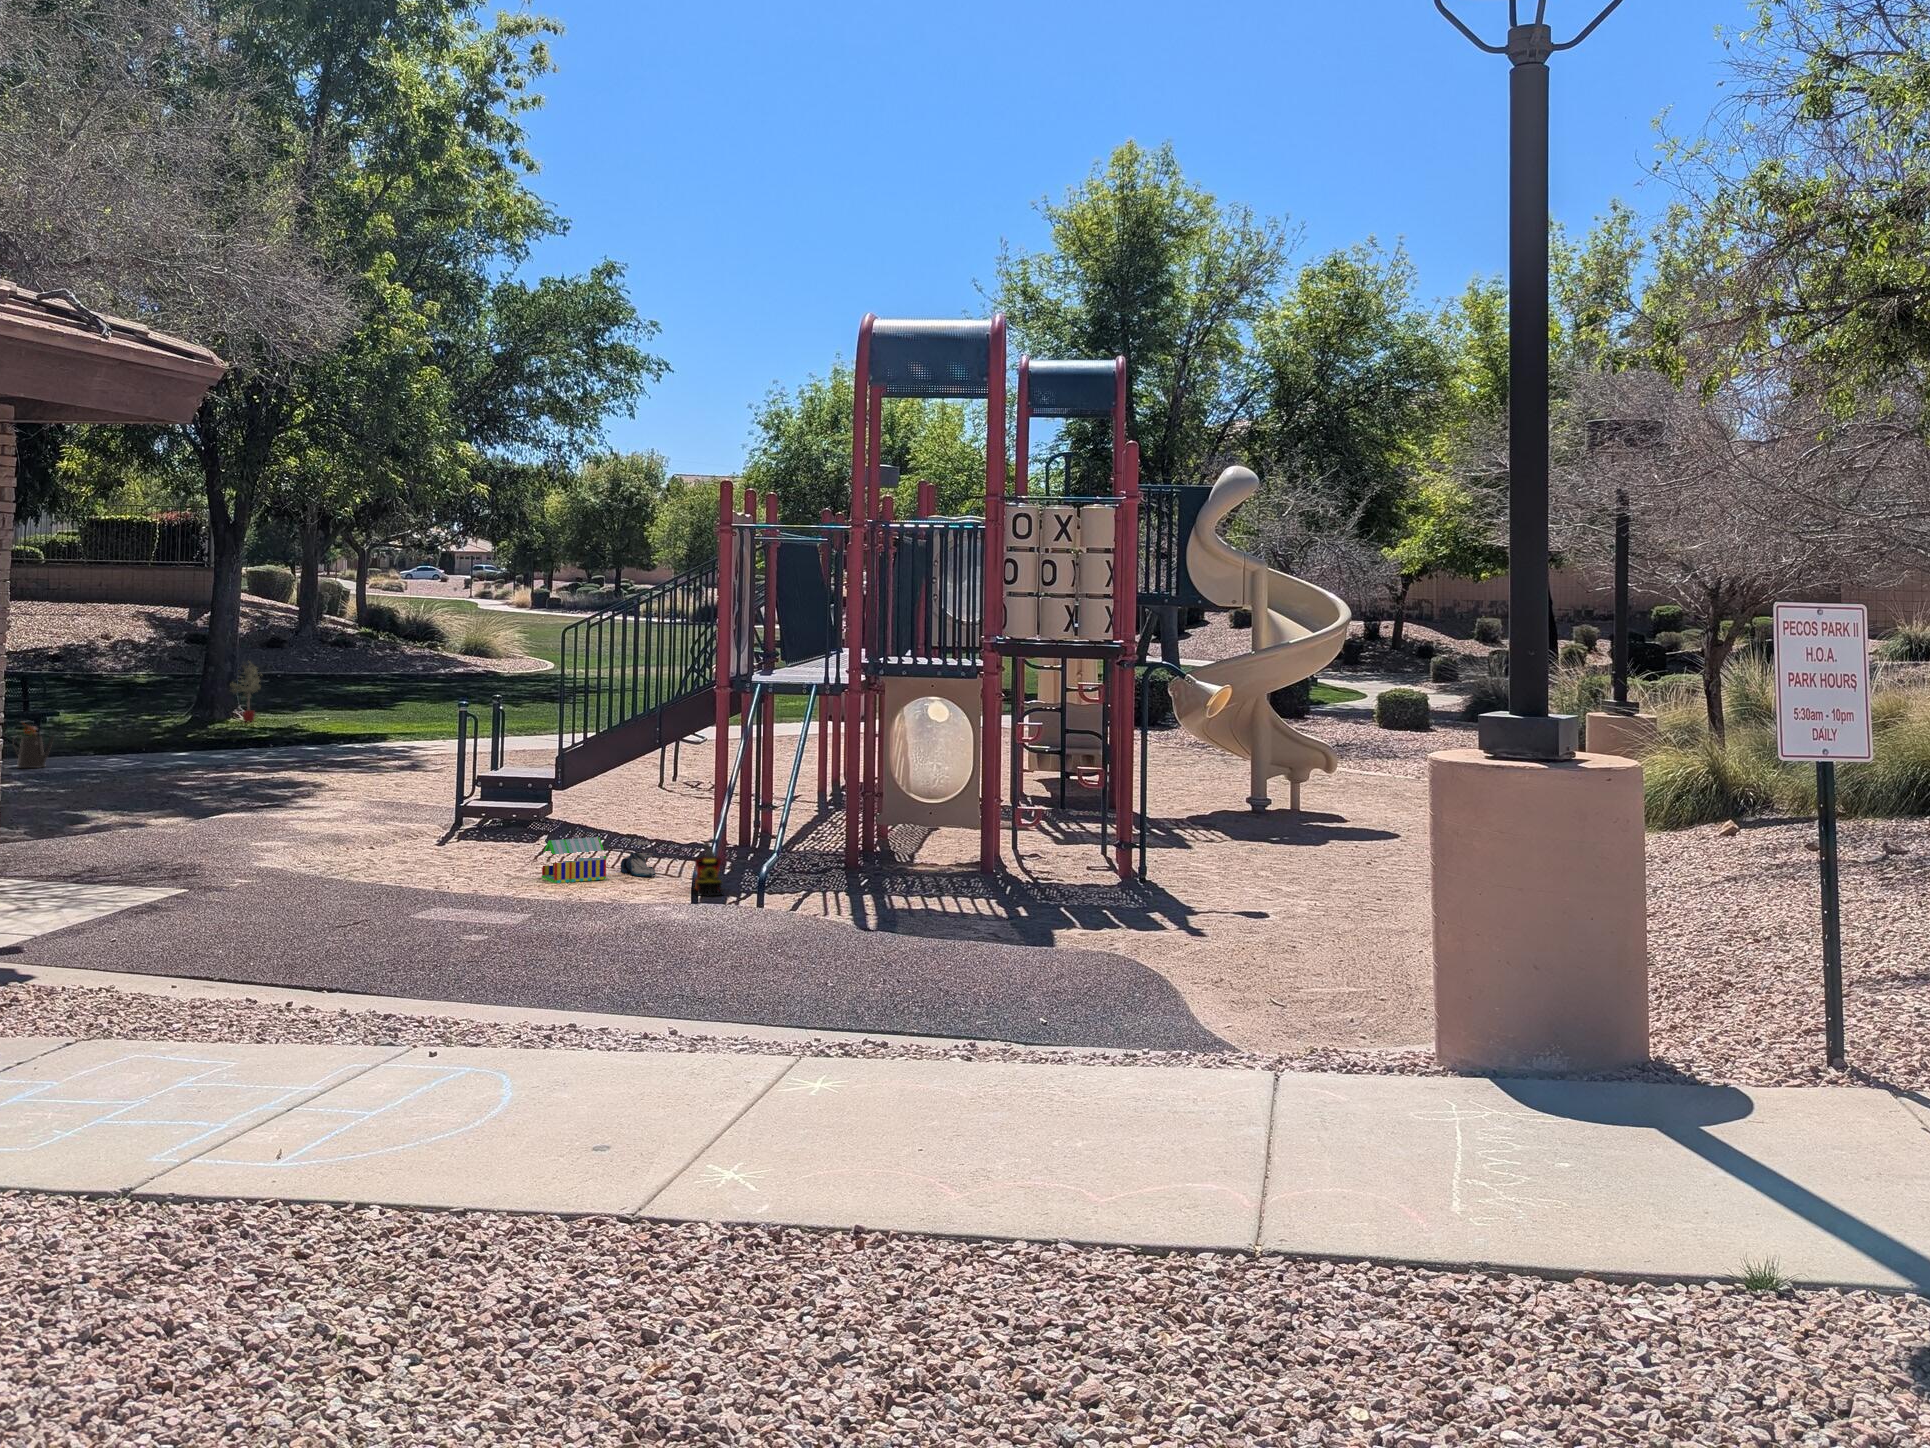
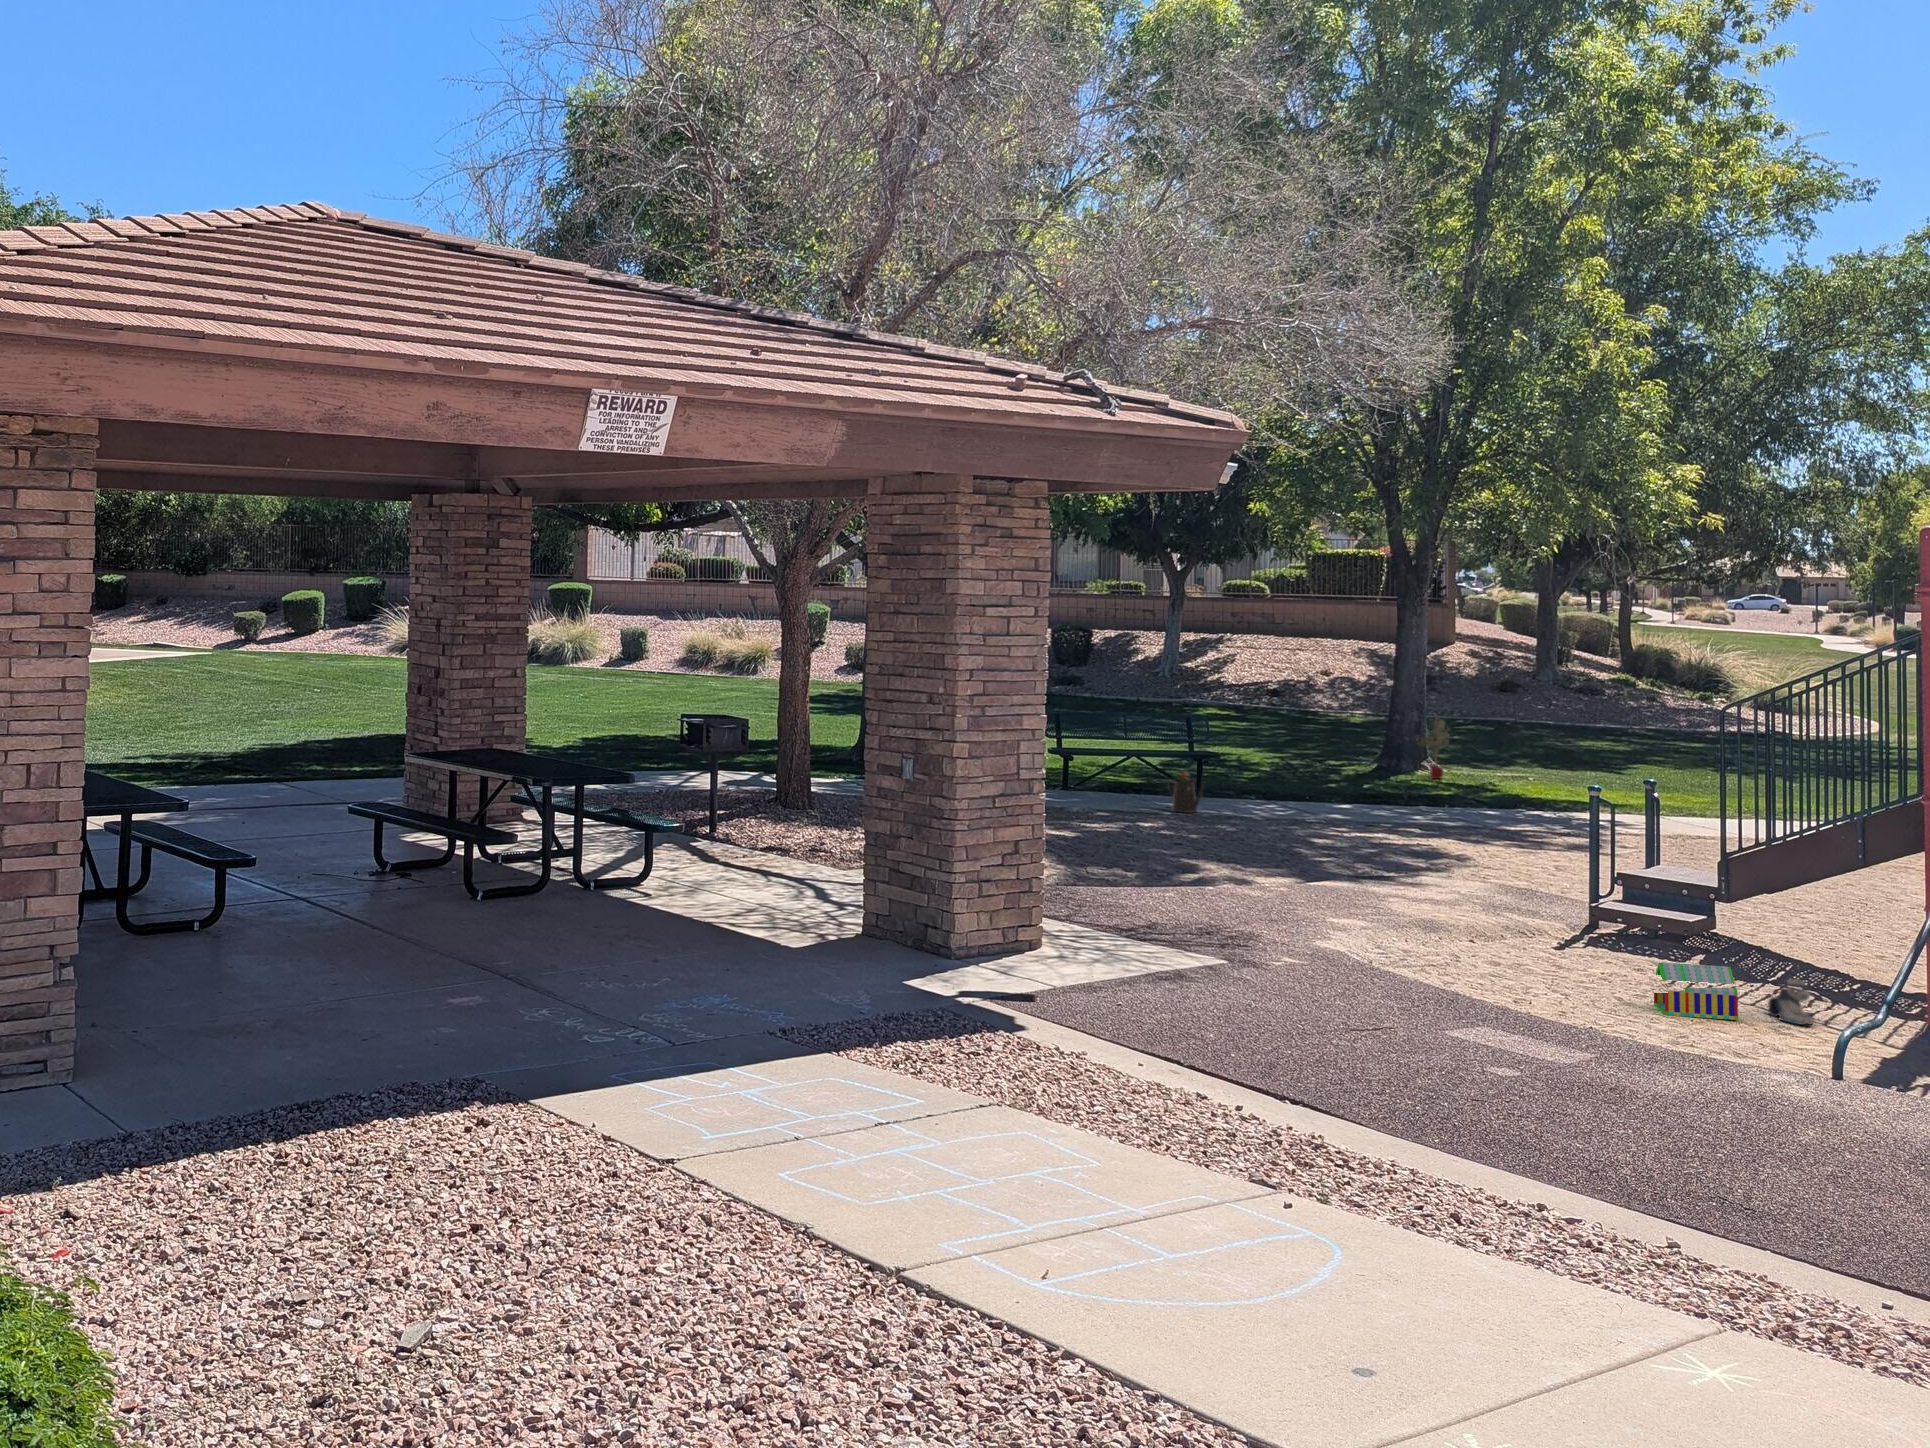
toy train: present [694,838,723,896] -> none [1856,989,1899,1067]

